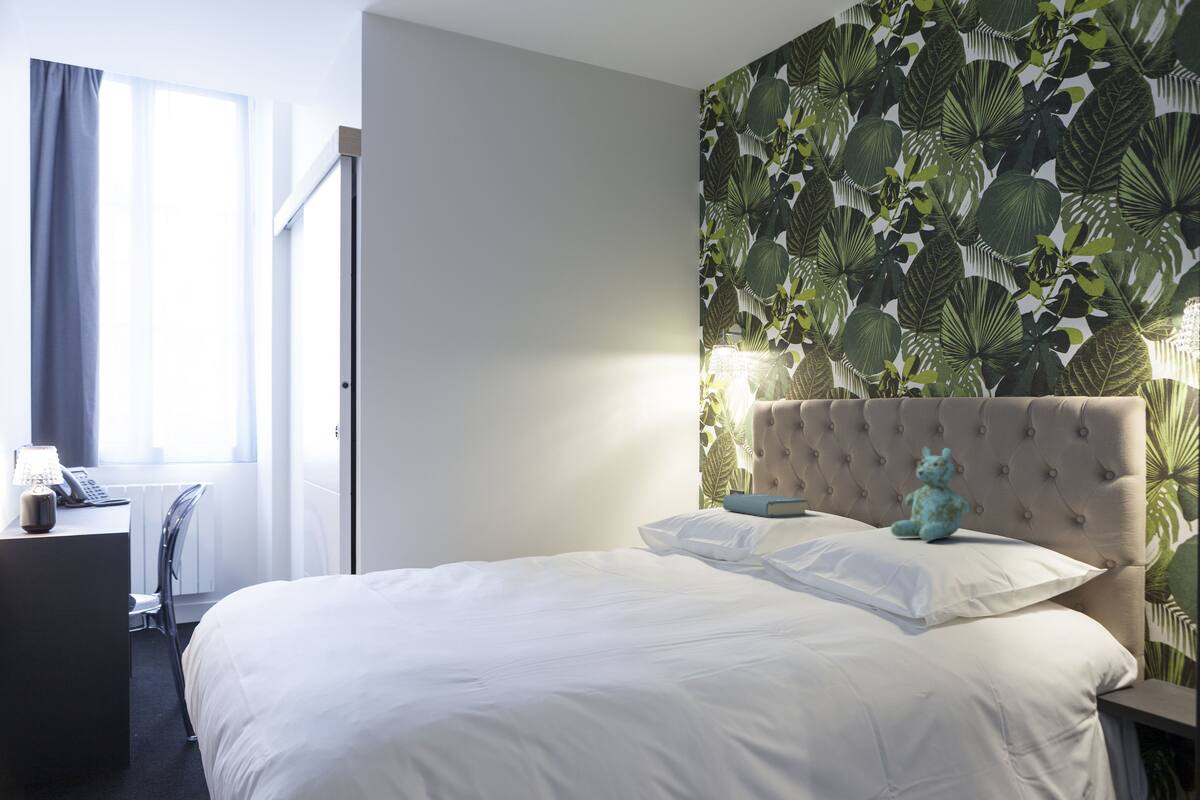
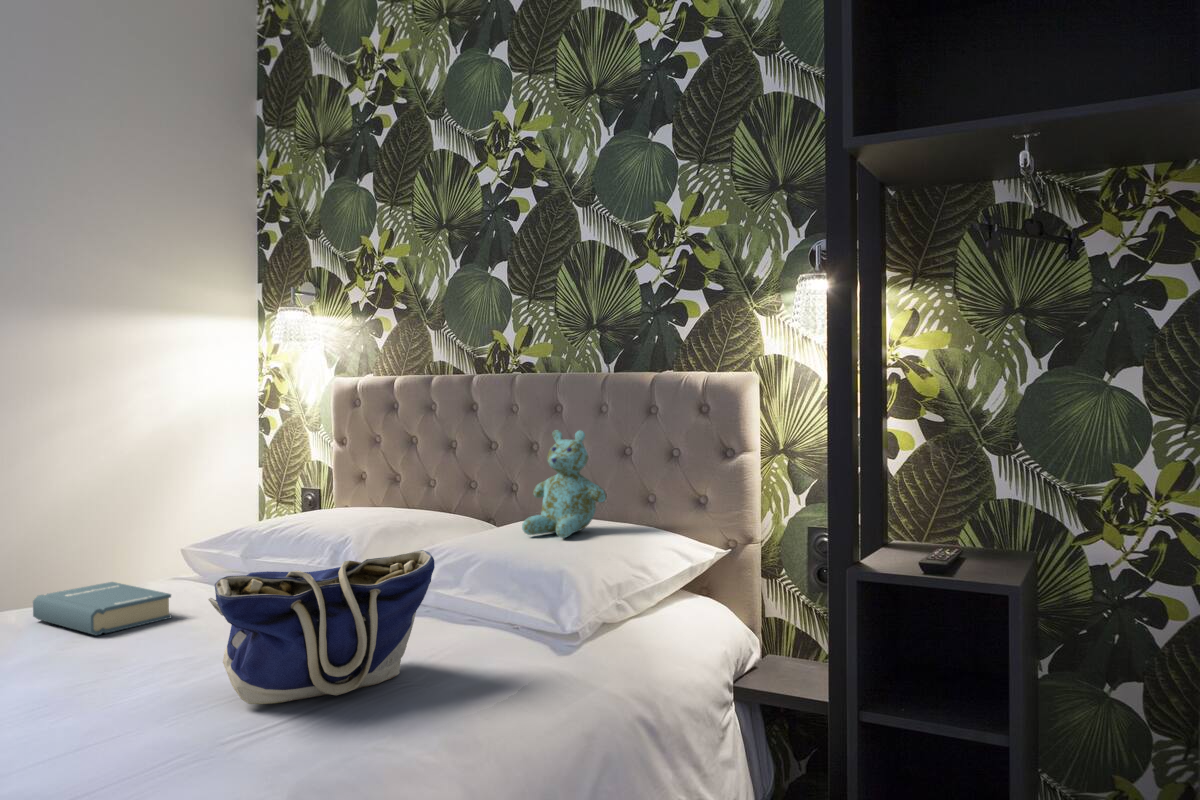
hardback book: present [723,493,807,518] -> present [33,582,171,635]
tote bag: none [635,533,795,632] -> present [208,550,435,704]

